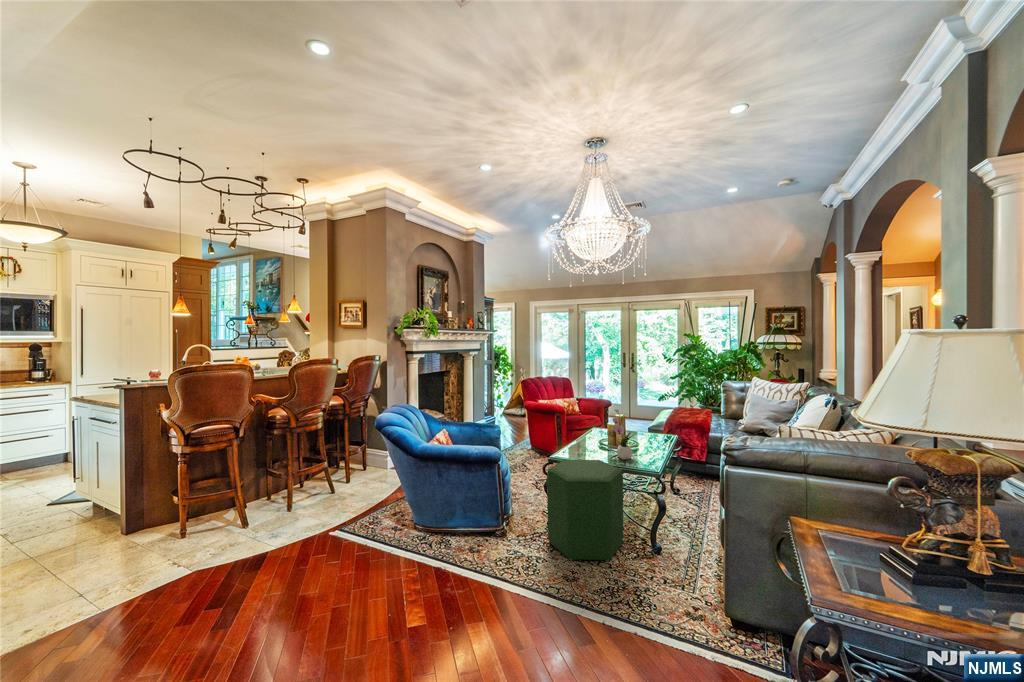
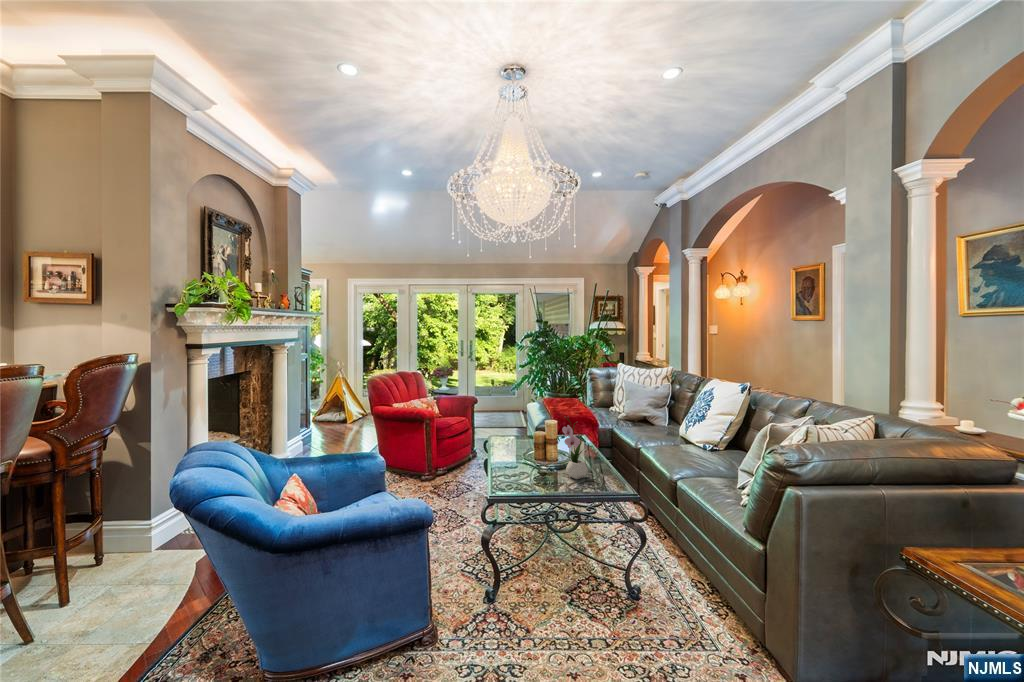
ottoman: present [547,460,623,561] -> none [506,486,604,643]

